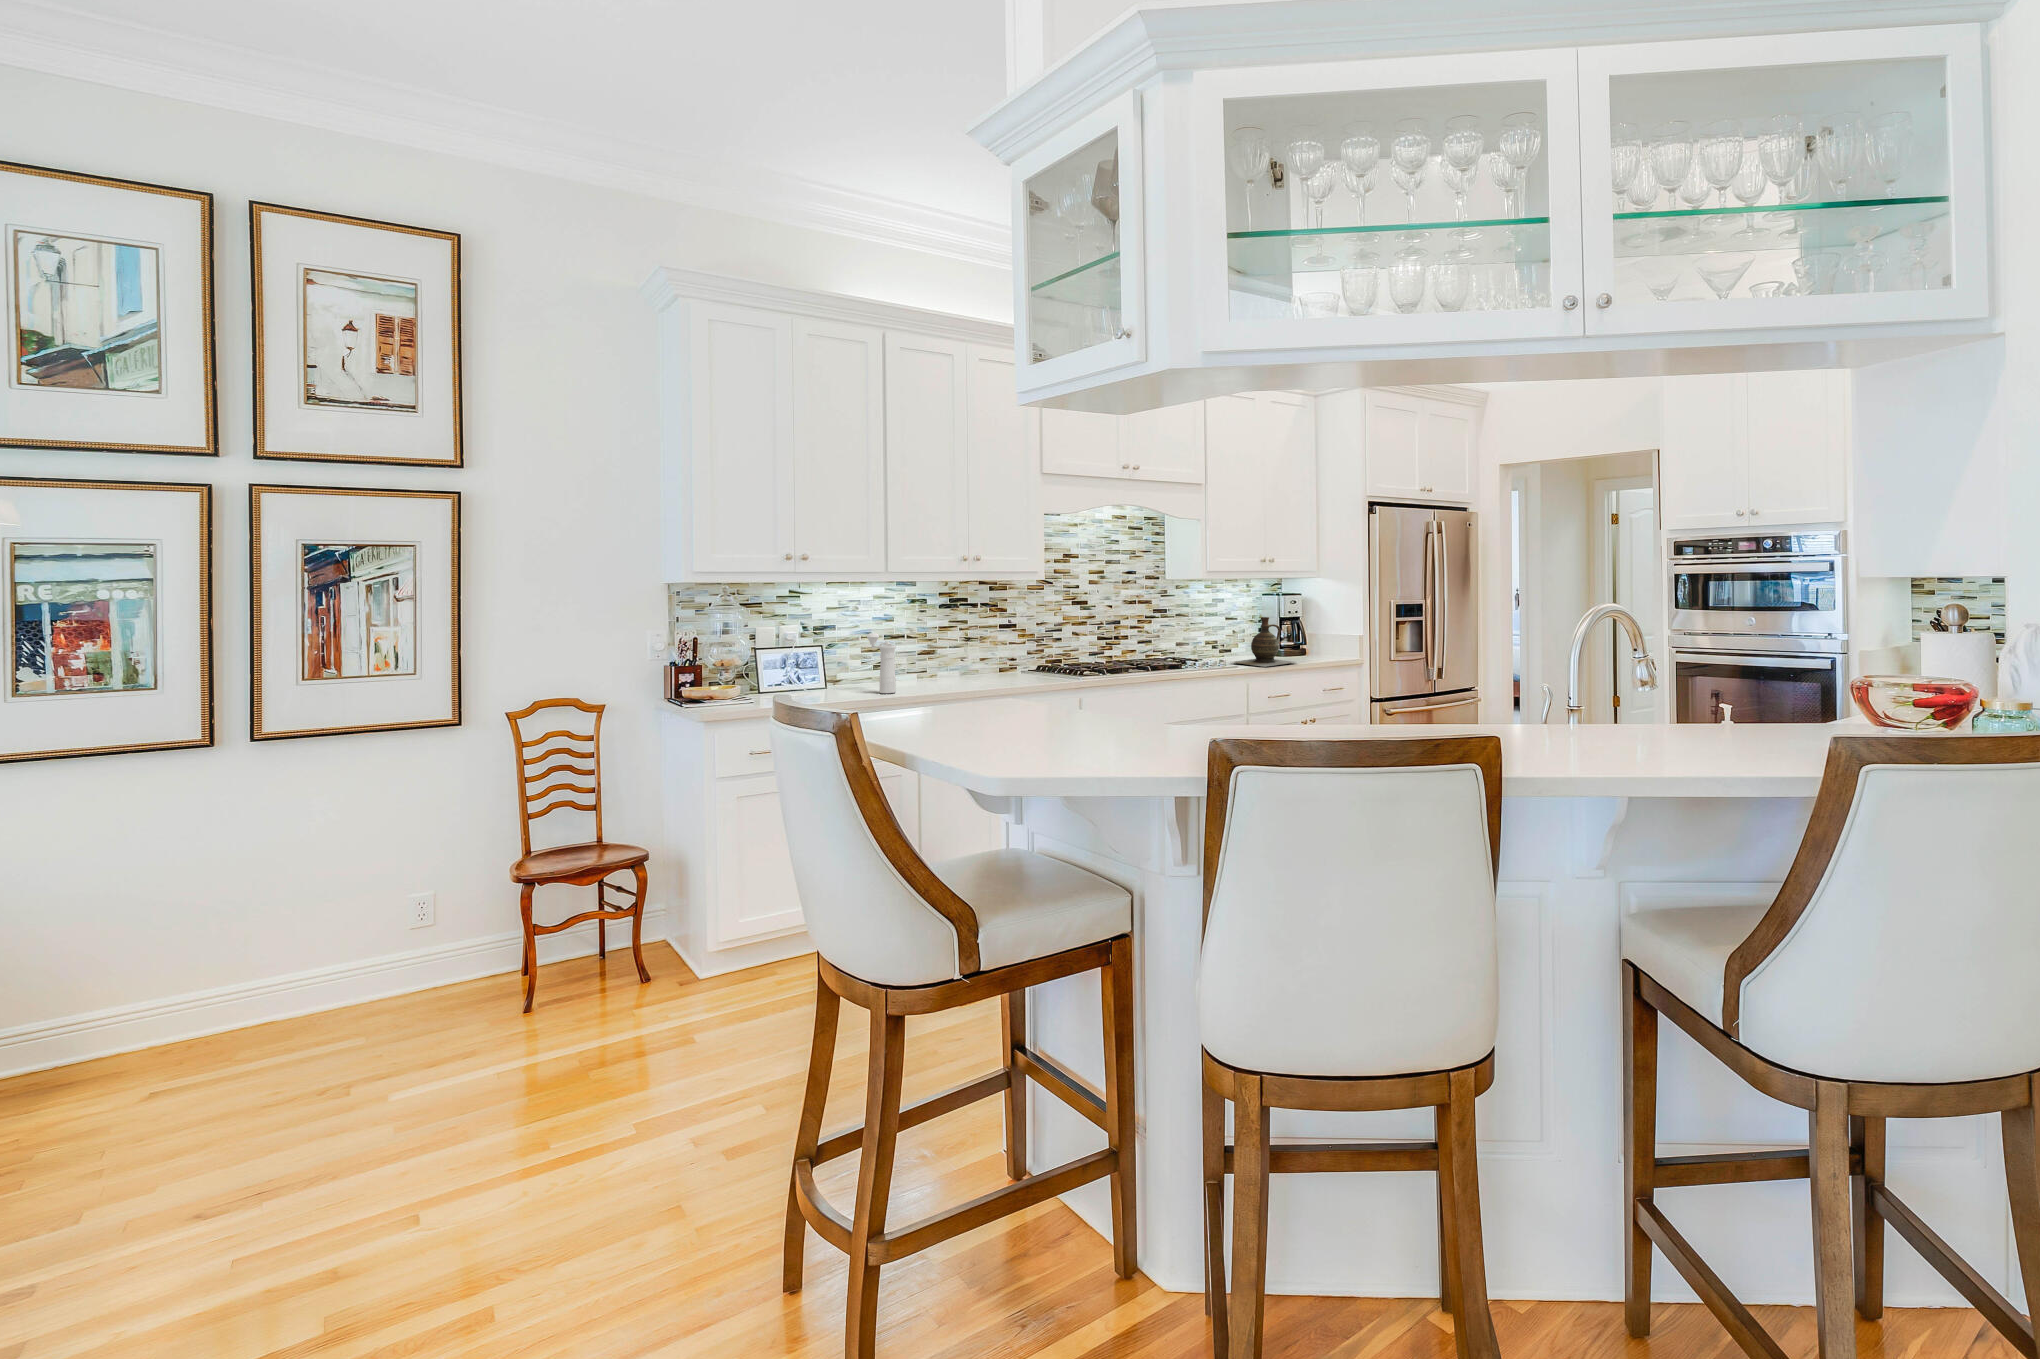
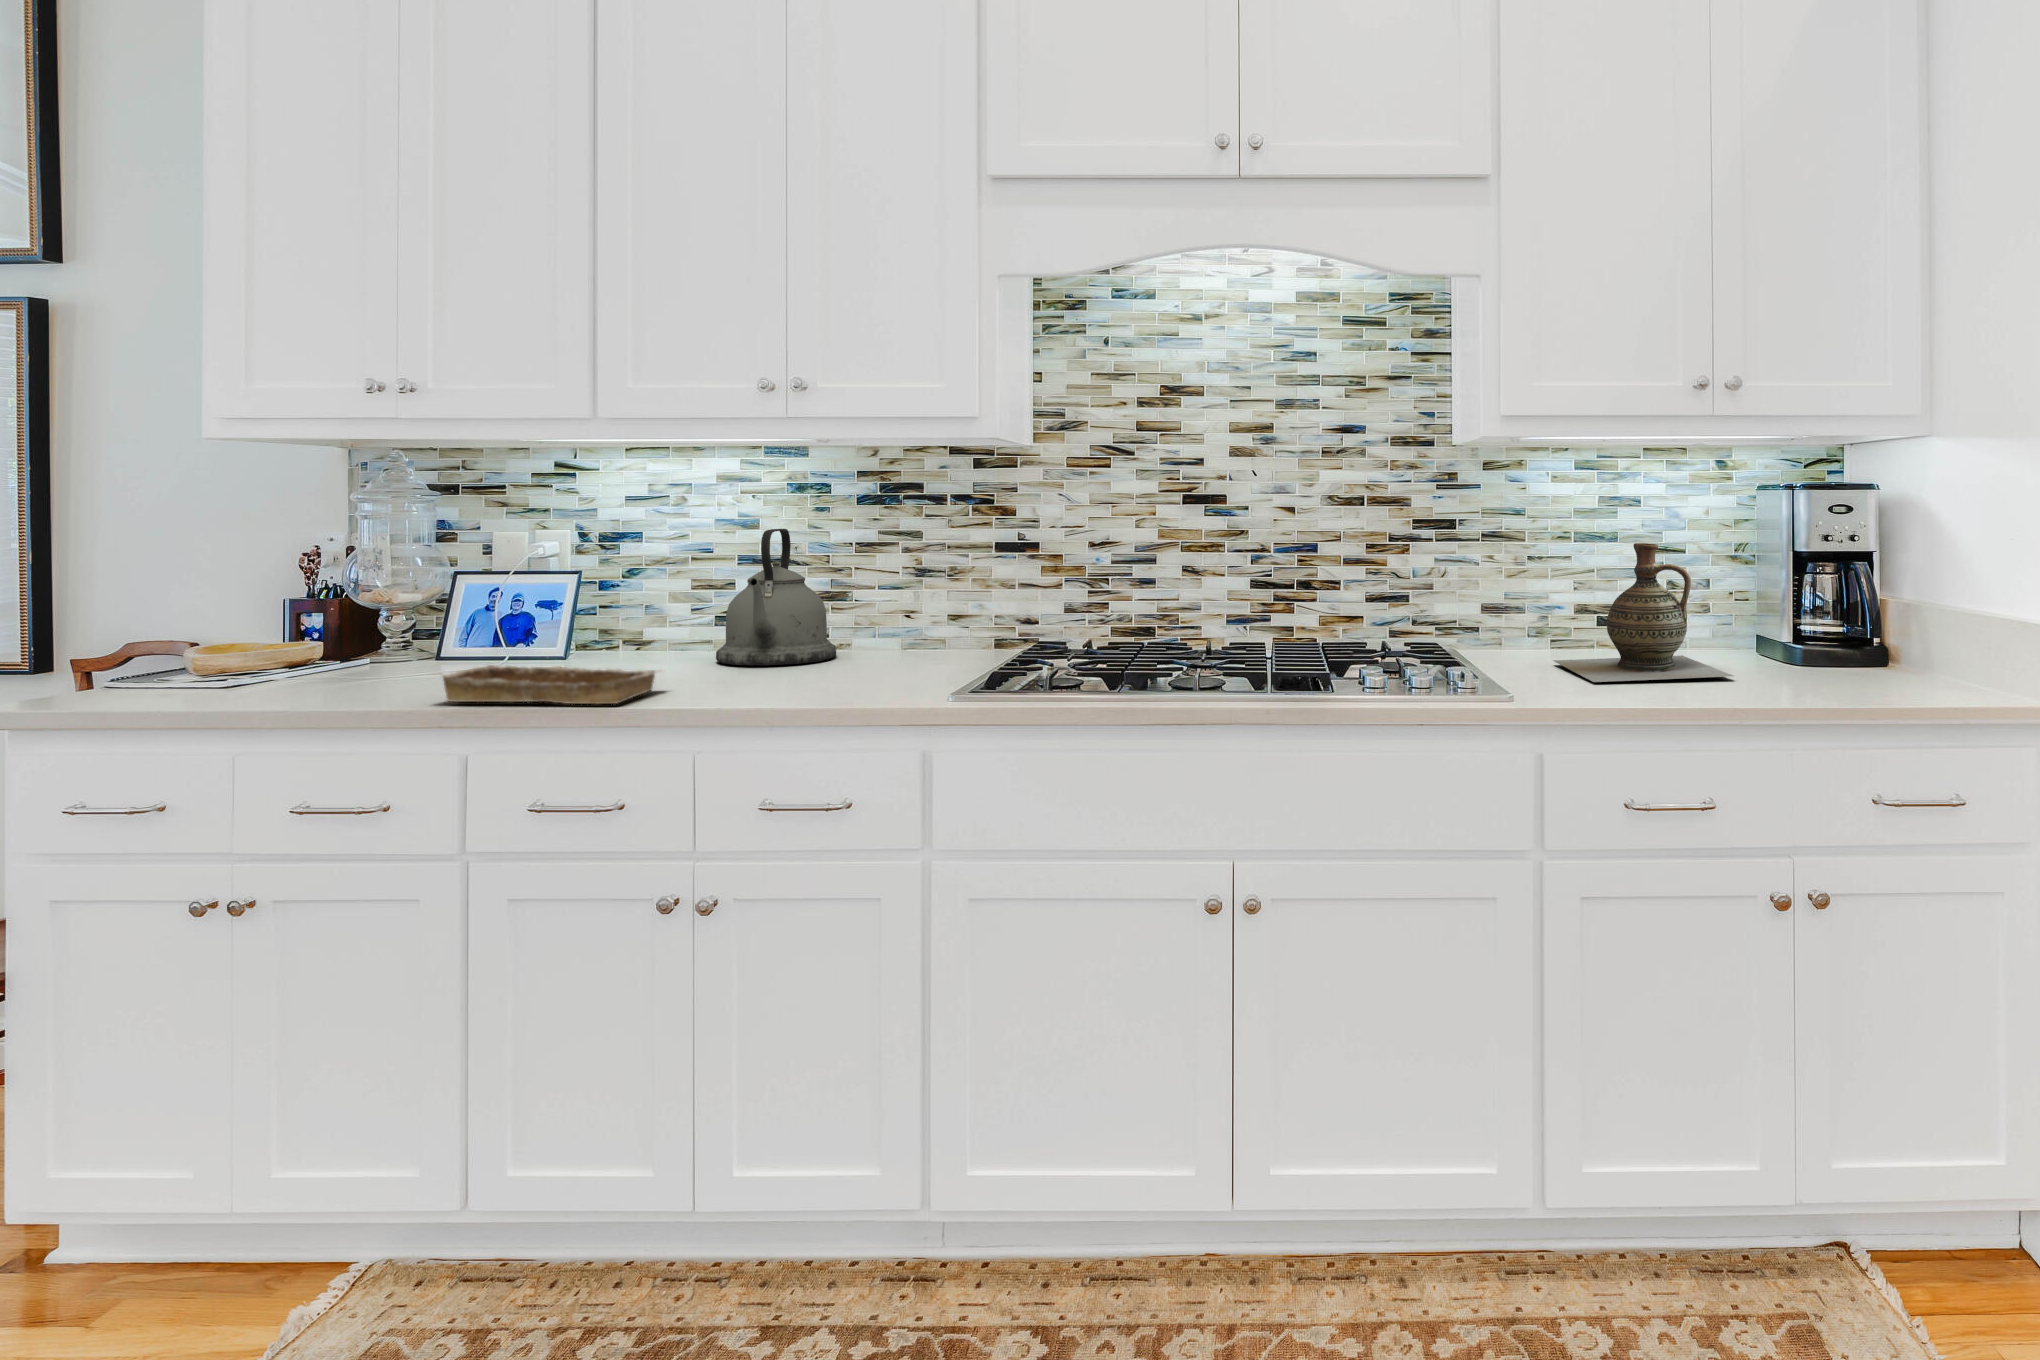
kettle: none [908,622,964,686] -> present [716,529,836,665]
pepper mill: present [867,633,896,693] -> none [582,546,637,672]
tray: none [891,685,990,704] -> present [442,665,662,704]

